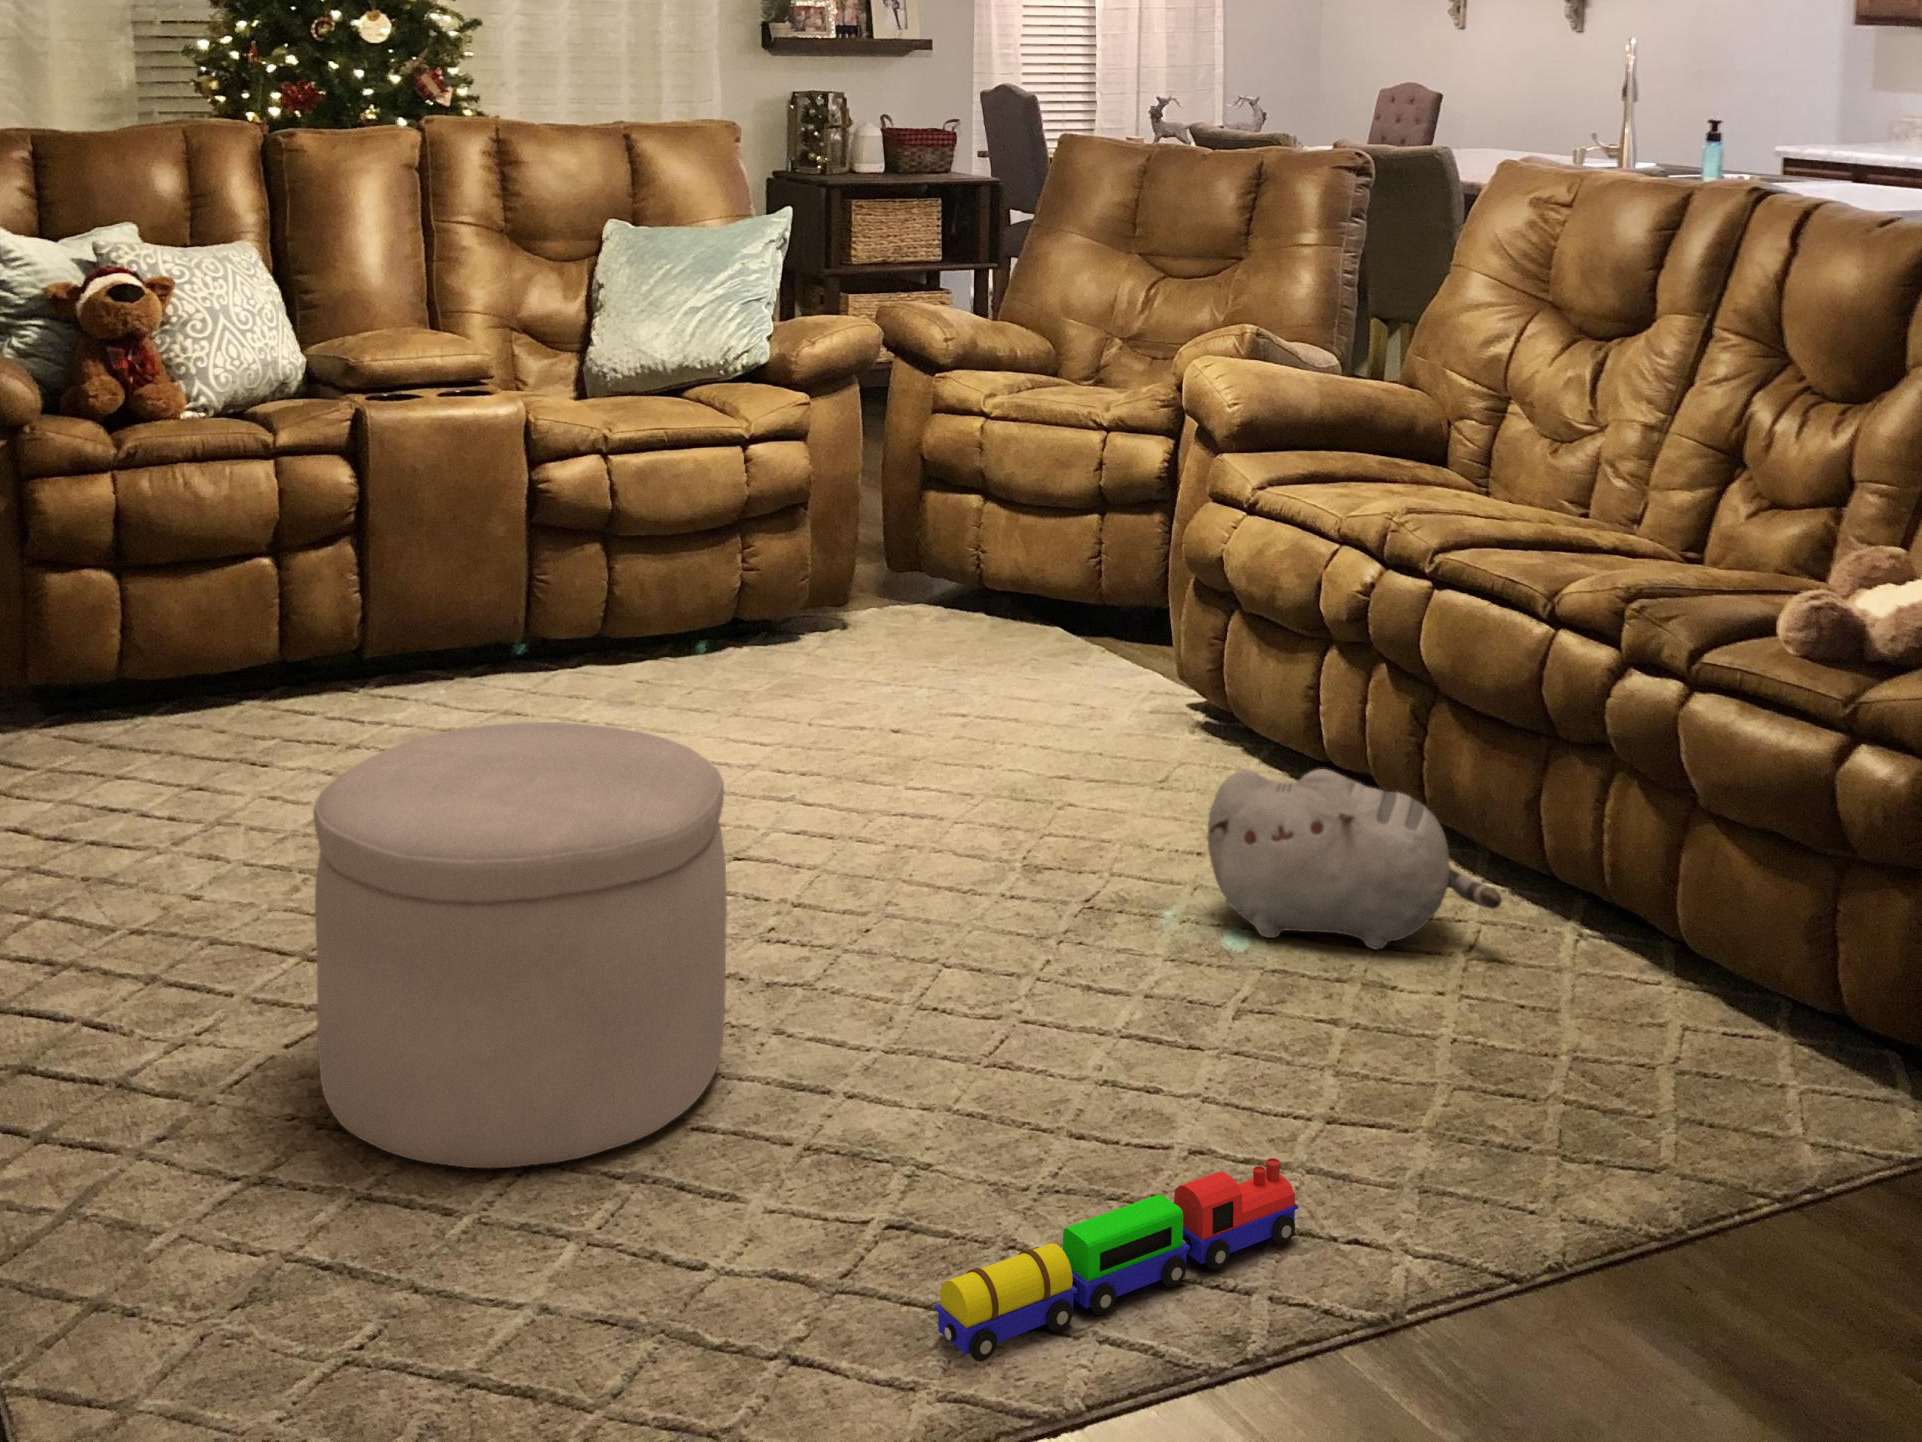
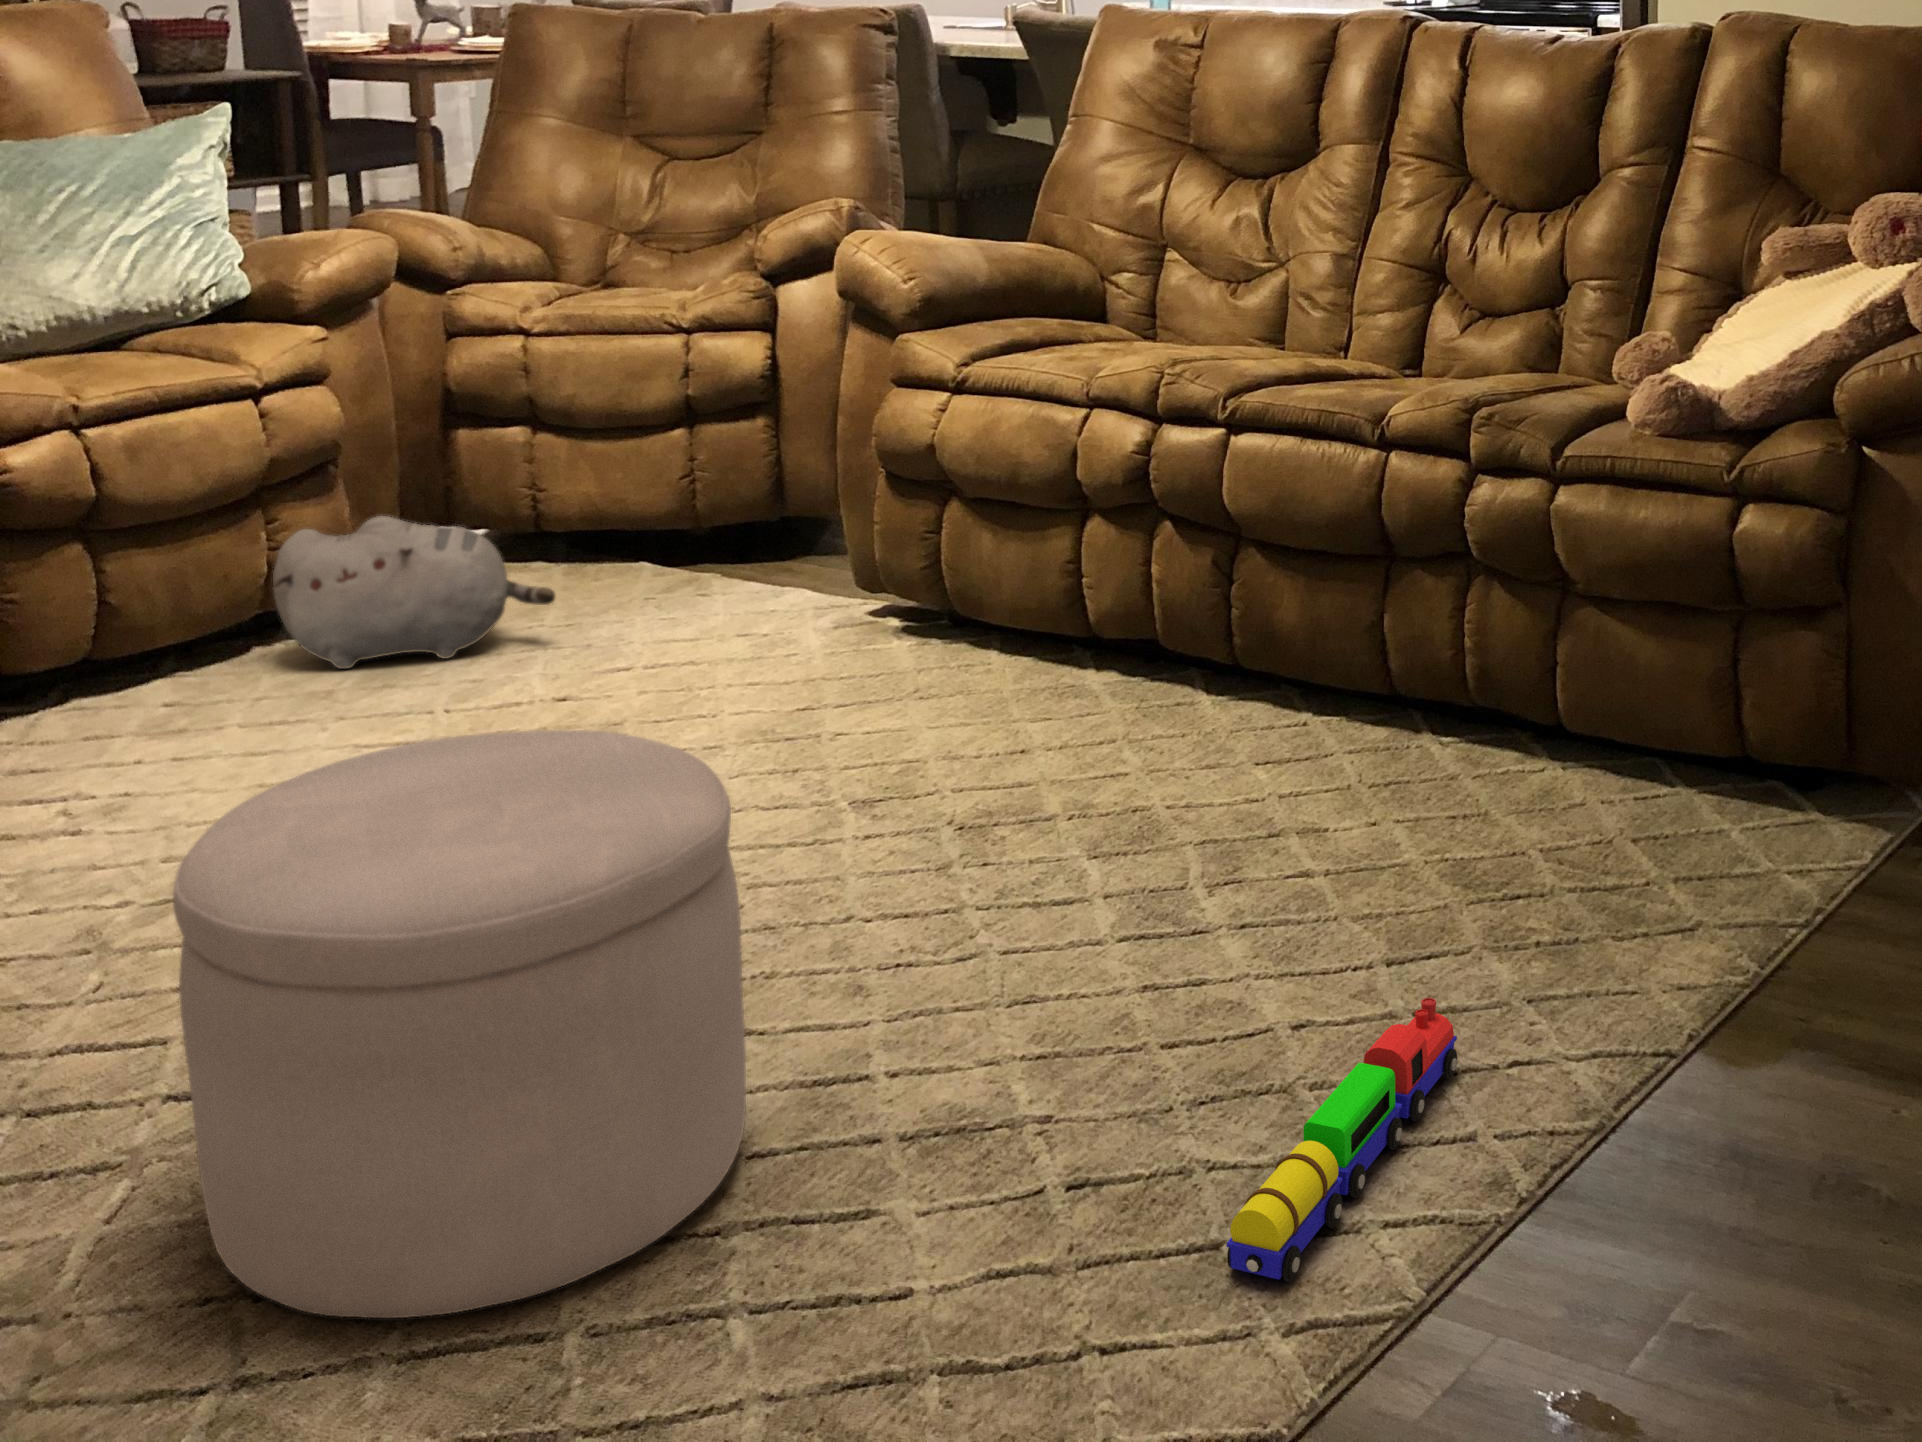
plush toy: present [1207,769,1502,949] -> present [273,516,556,669]

